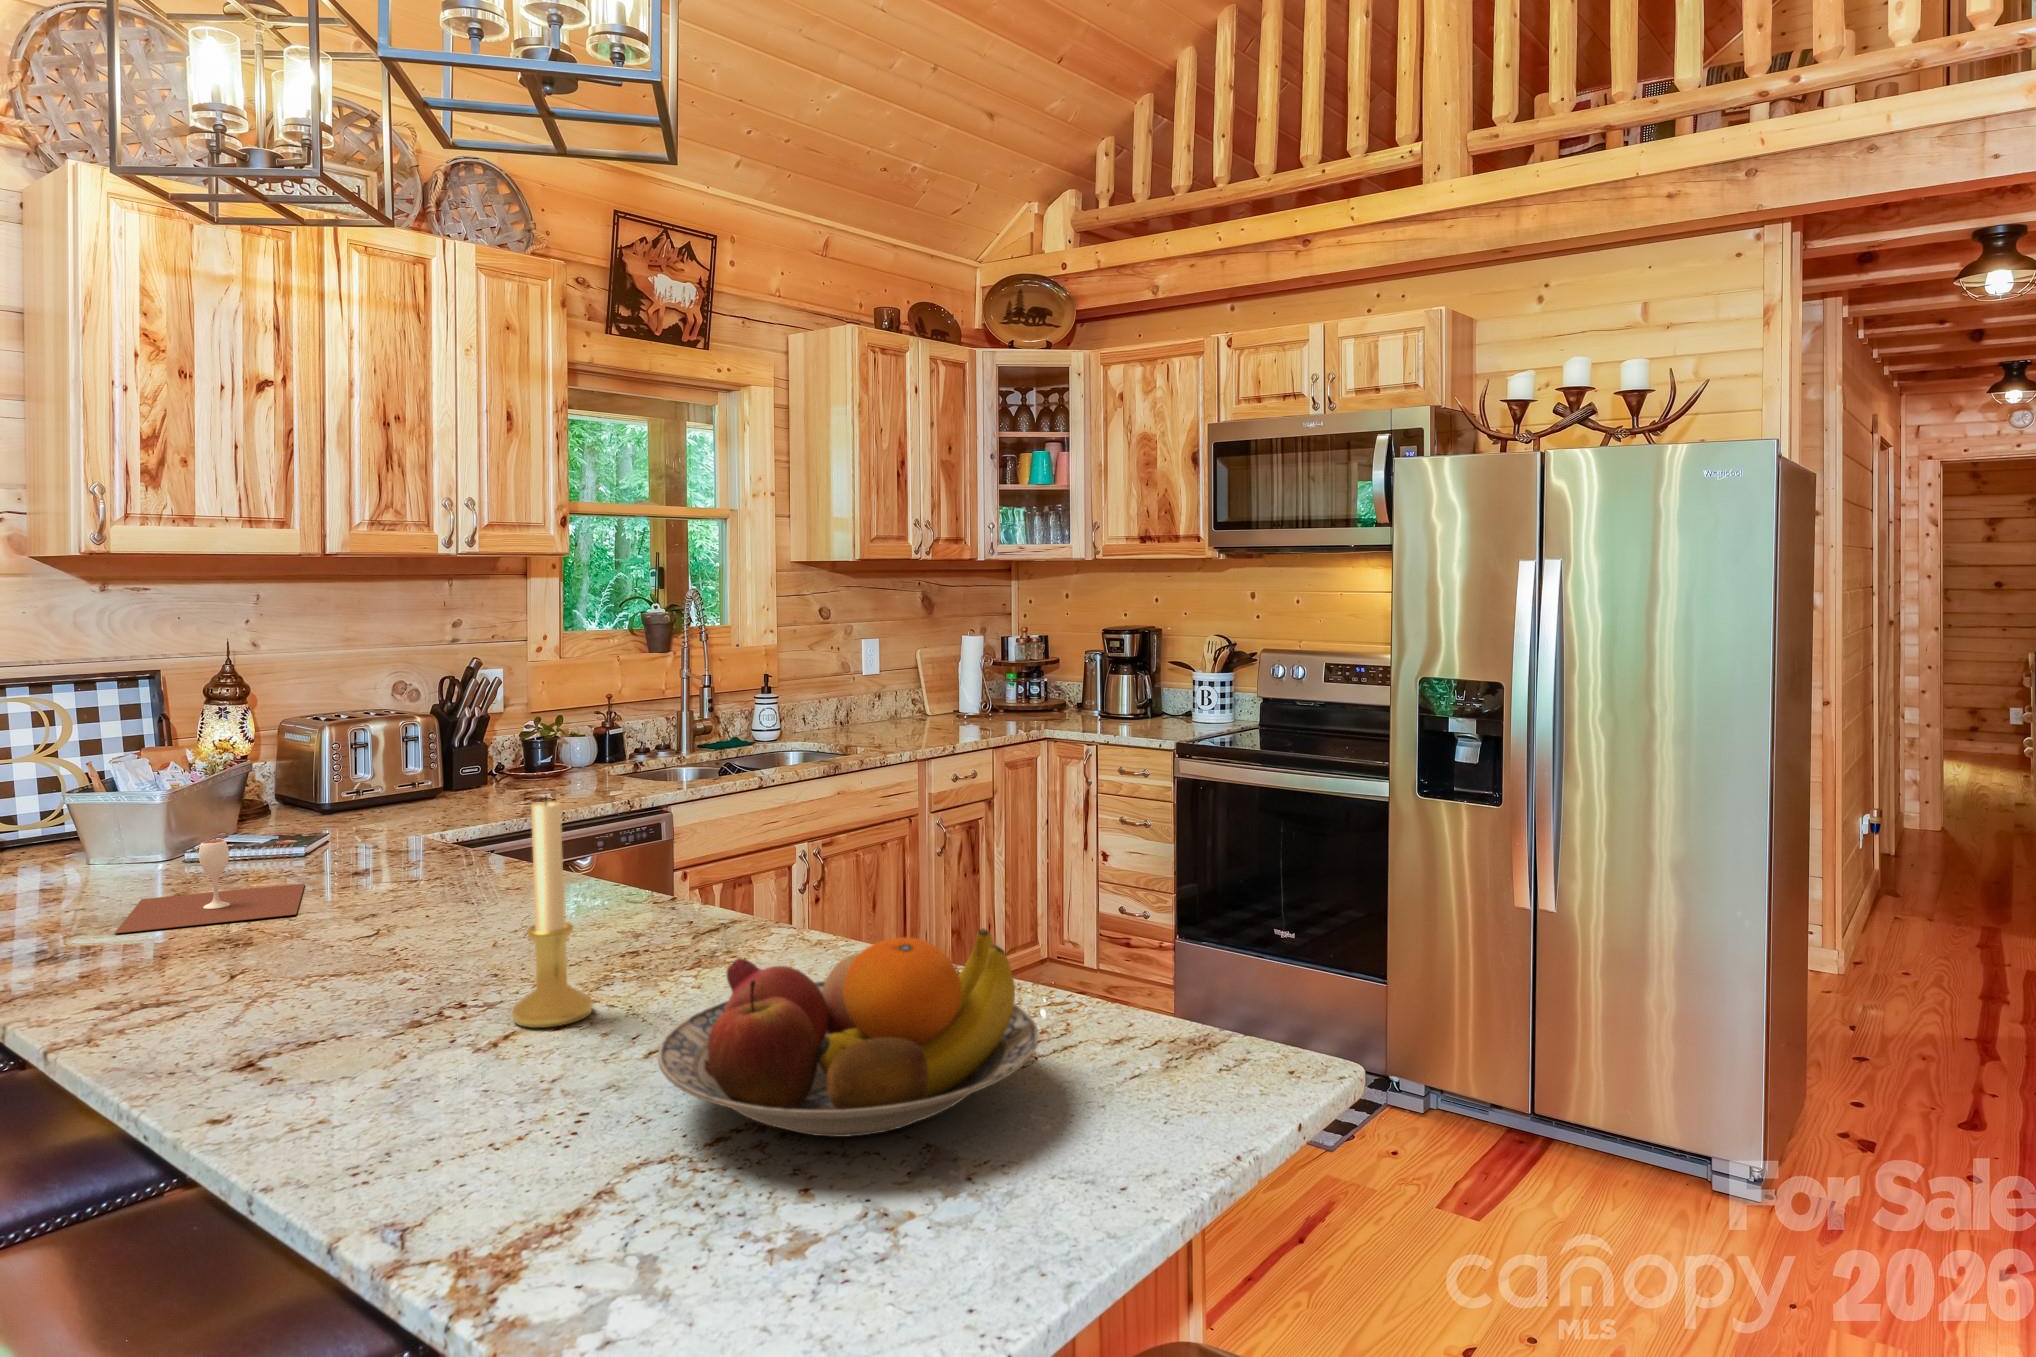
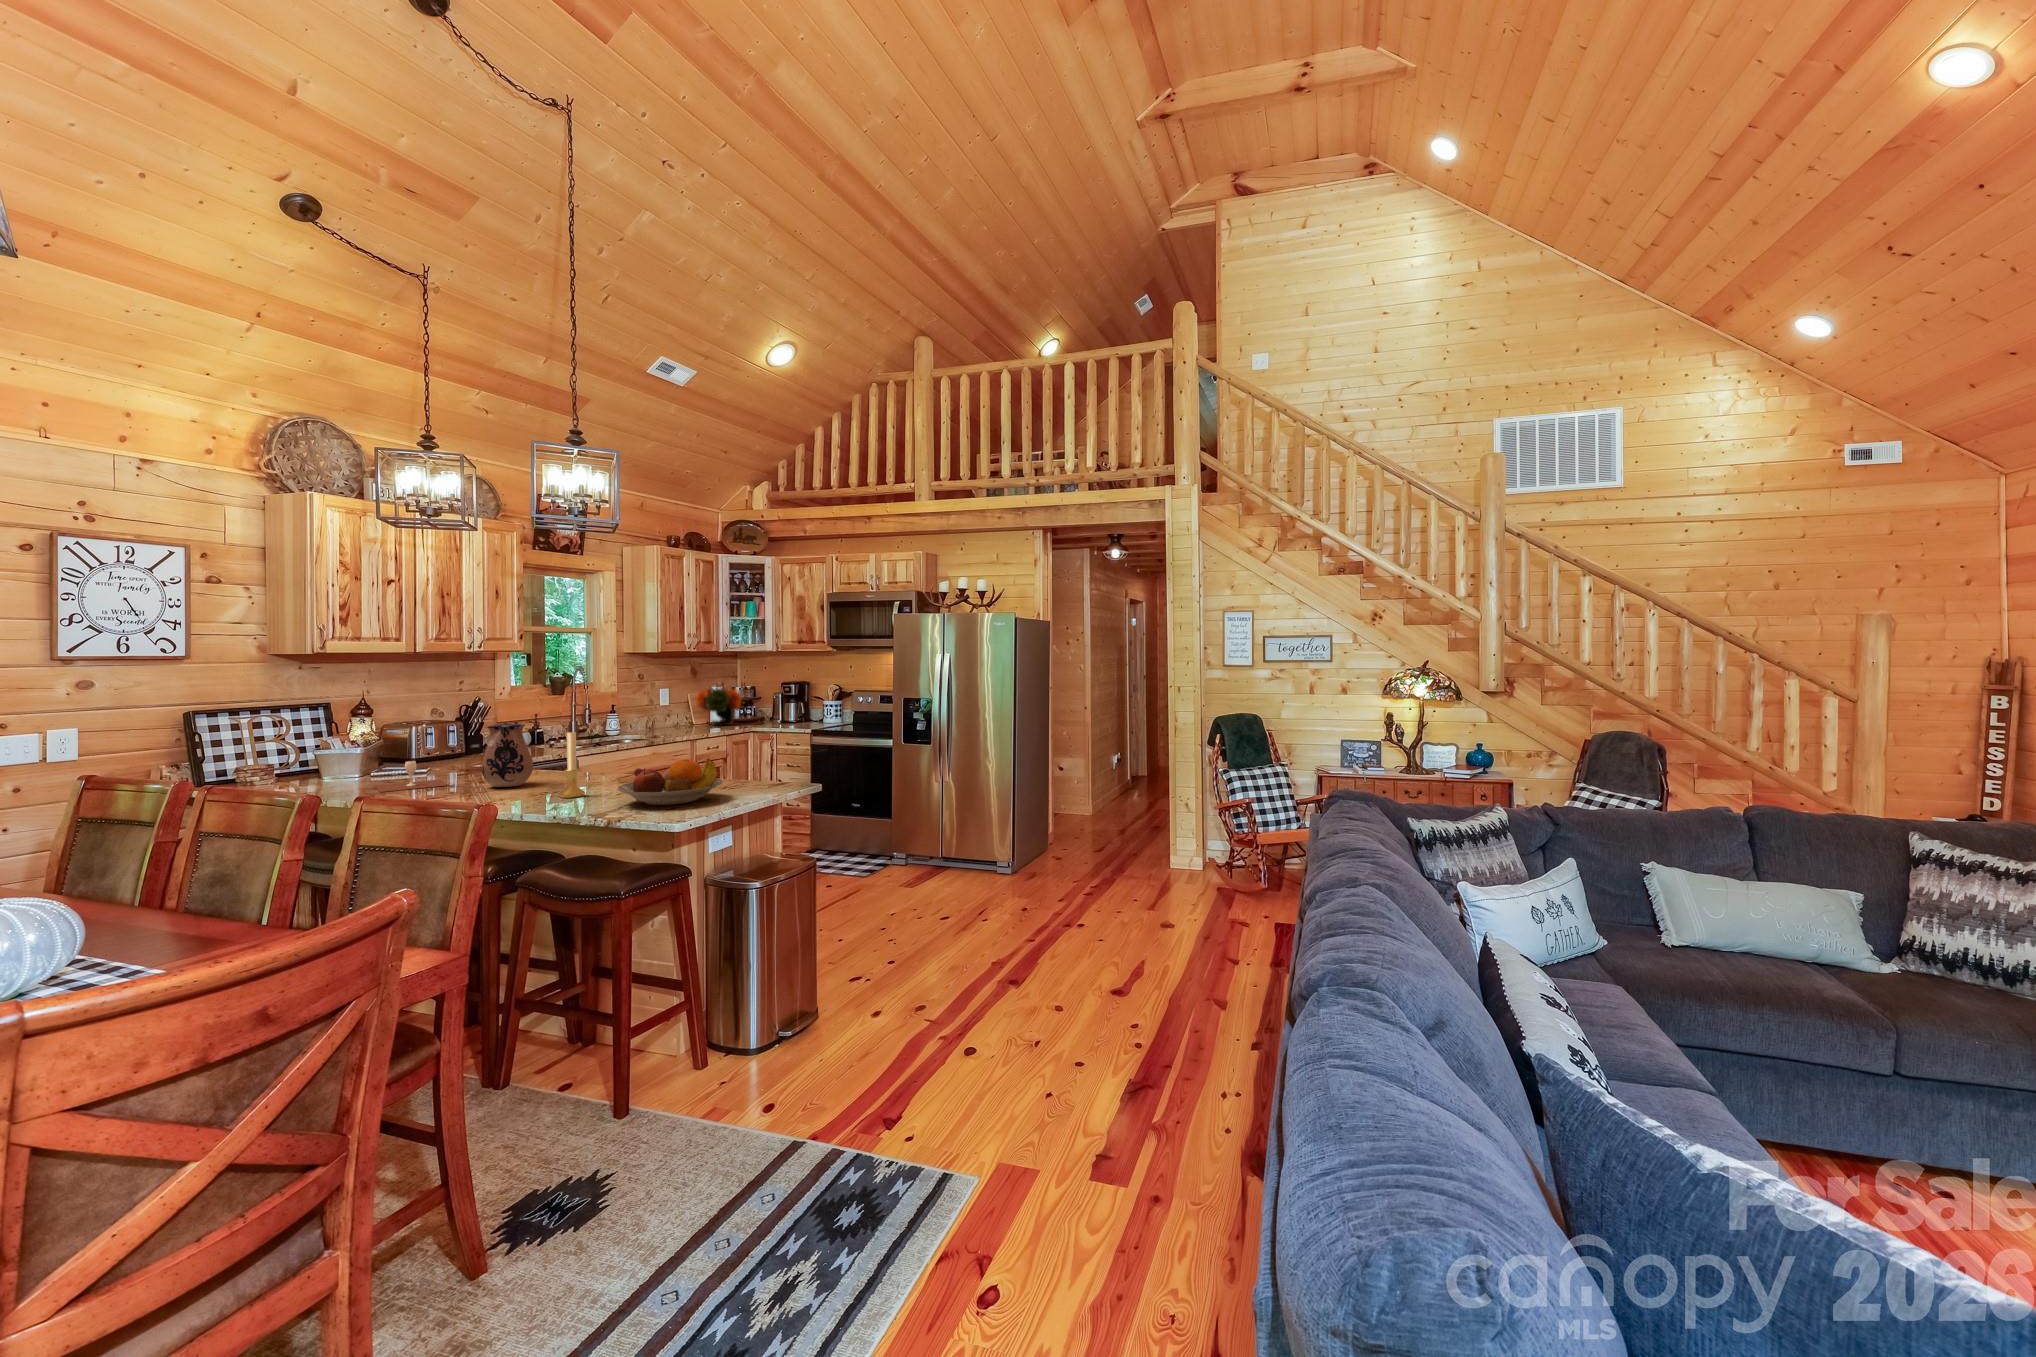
flower arrangement: none [926,633,1022,720] -> present [697,686,741,725]
ceramic pitcher: none [354,748,492,938] -> present [482,724,533,787]

